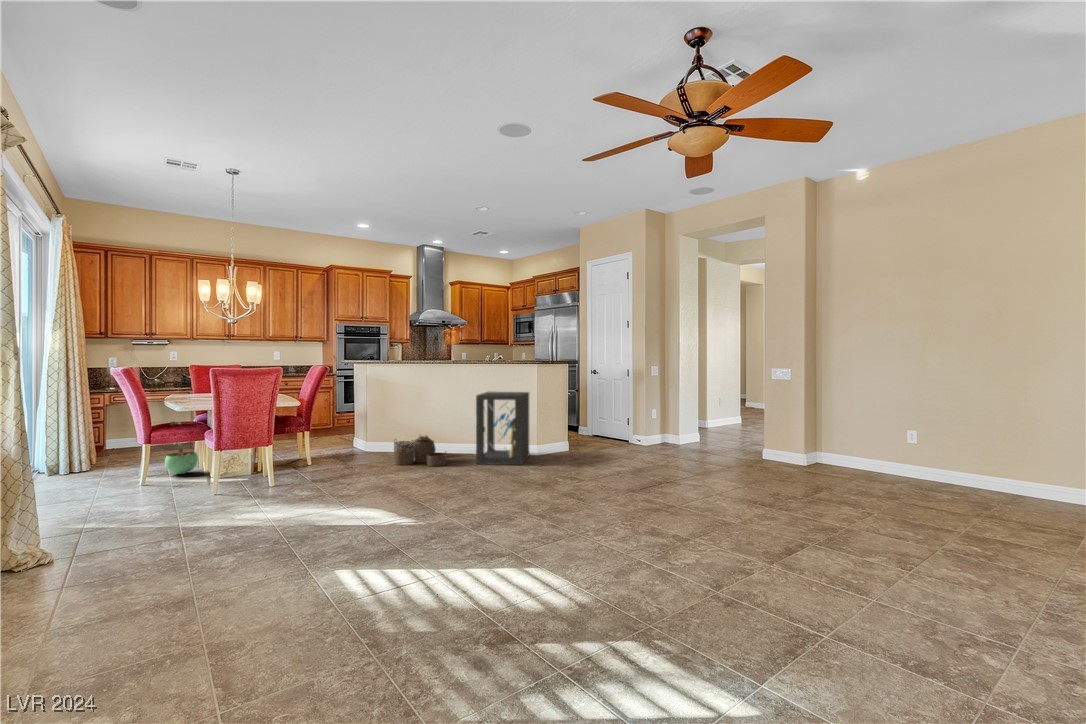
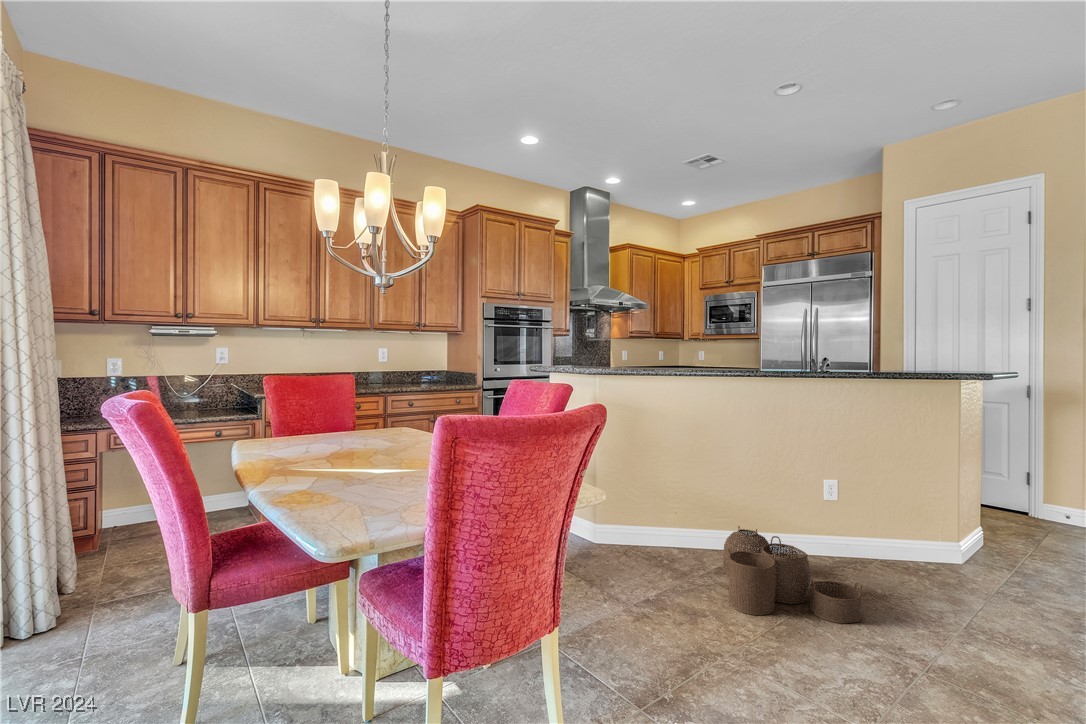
storage cabinet: present [476,392,530,465] -> none [871,436,1048,622]
potted plant: present [165,421,198,474] -> none [235,522,310,659]

